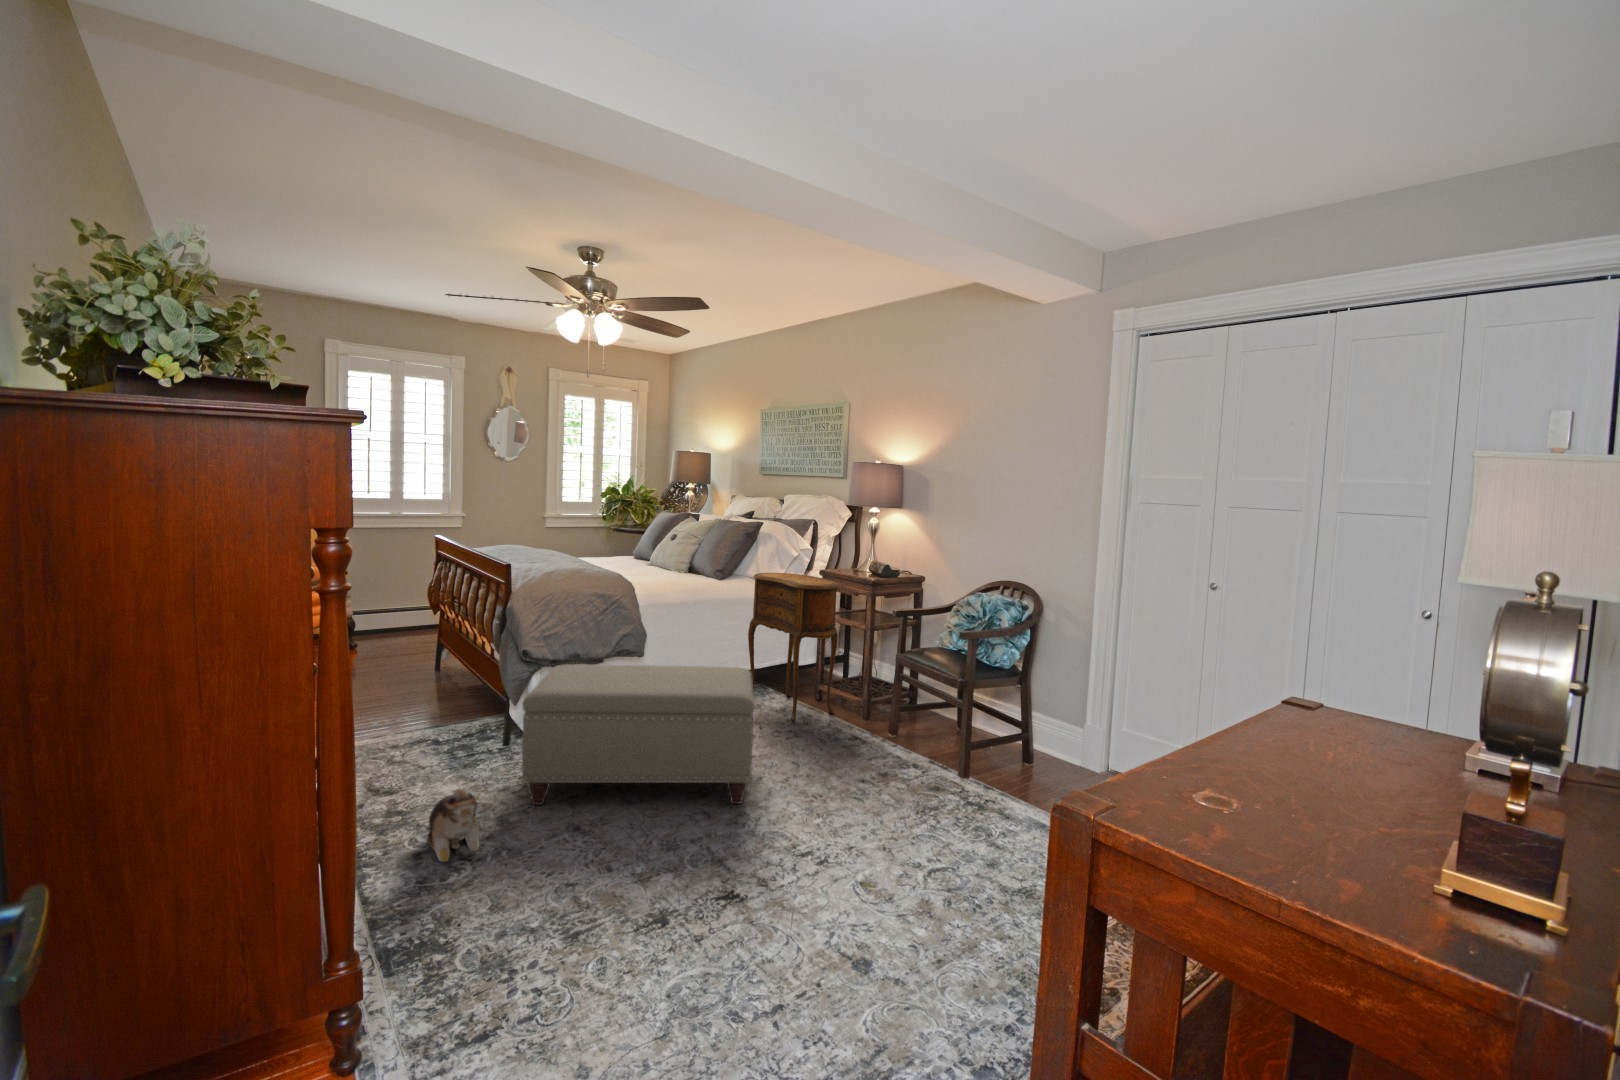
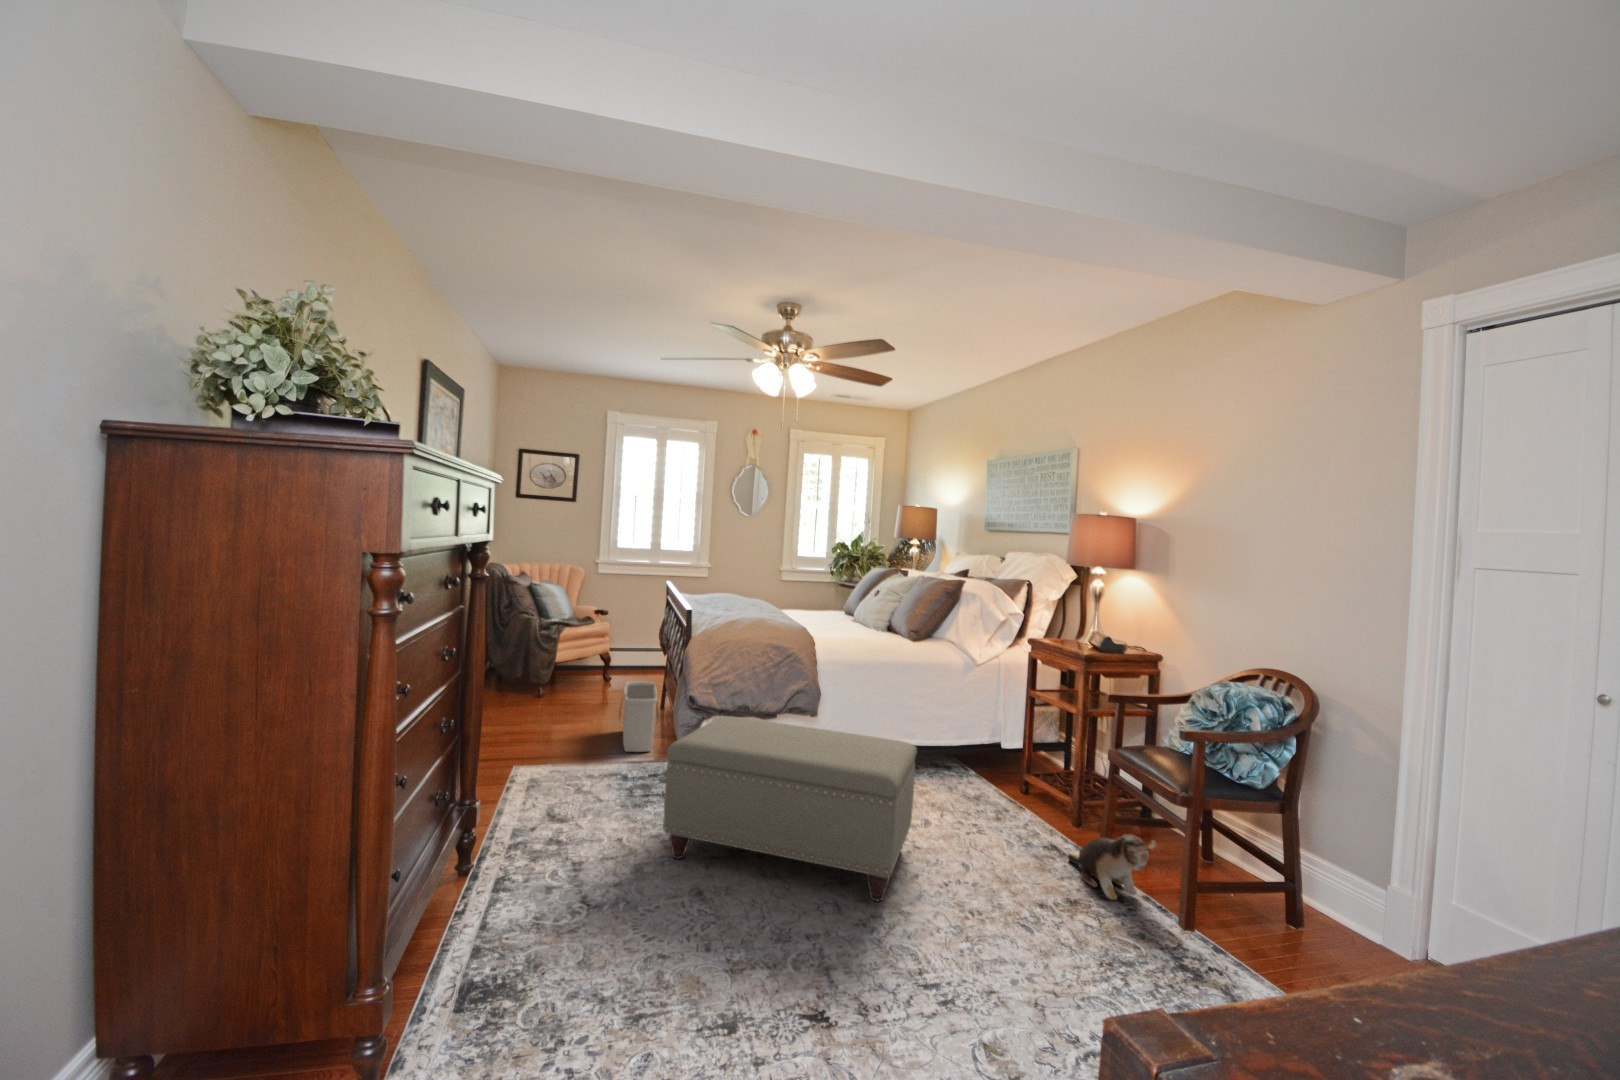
side table: present [748,573,839,722] -> none [937,639,1044,813]
storage bin: none [403,642,455,717] -> present [620,681,658,752]
plush toy: present [428,789,479,862] -> present [1068,834,1156,900]

